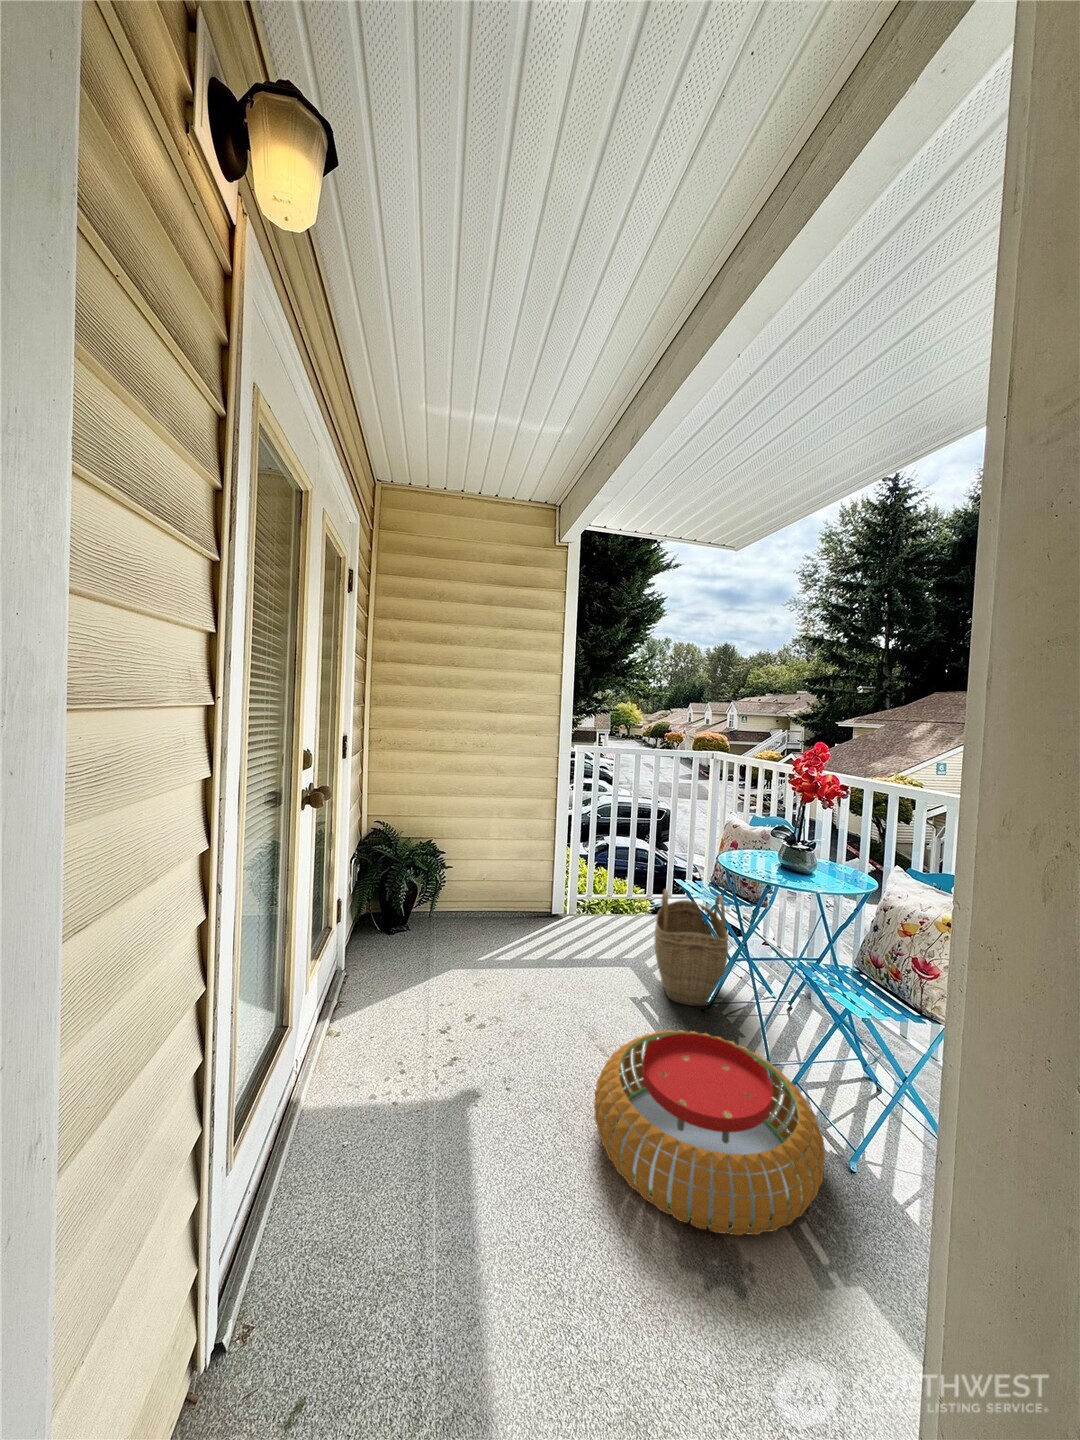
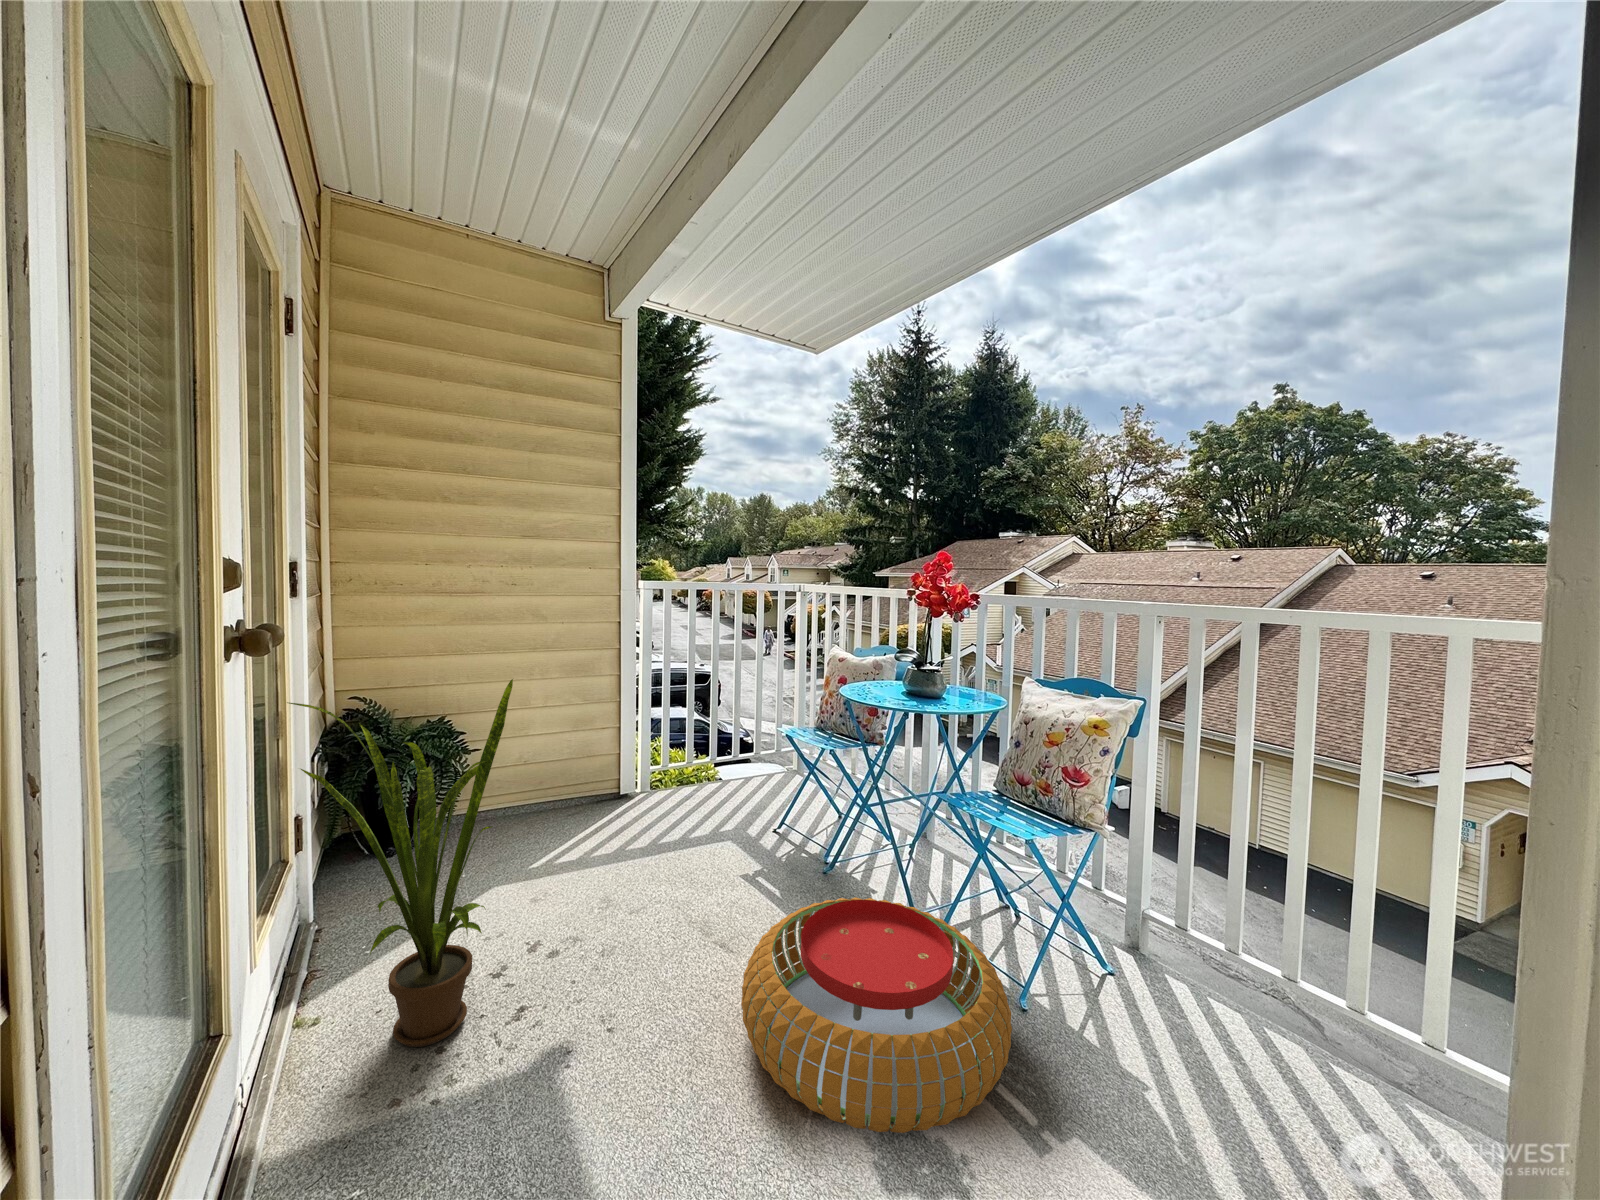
house plant: none [328,825,460,1064] -> present [287,679,513,1047]
woven basket: present [654,889,728,1006] -> none [763,740,849,872]

